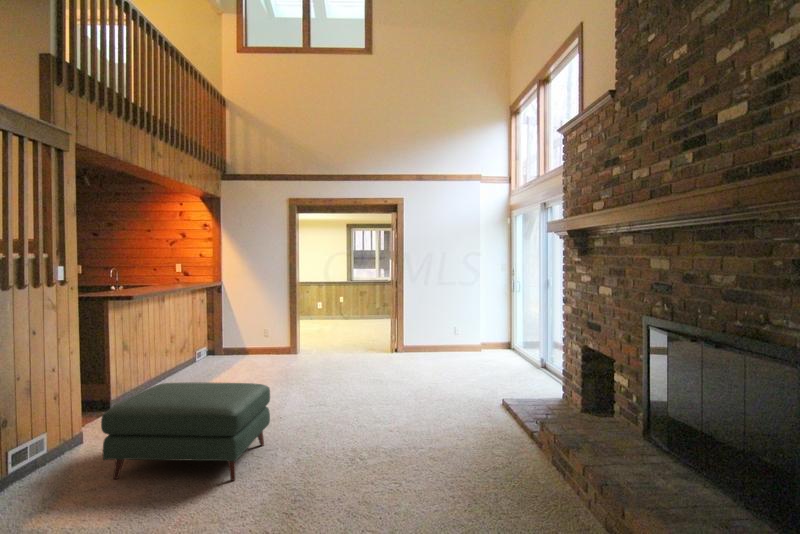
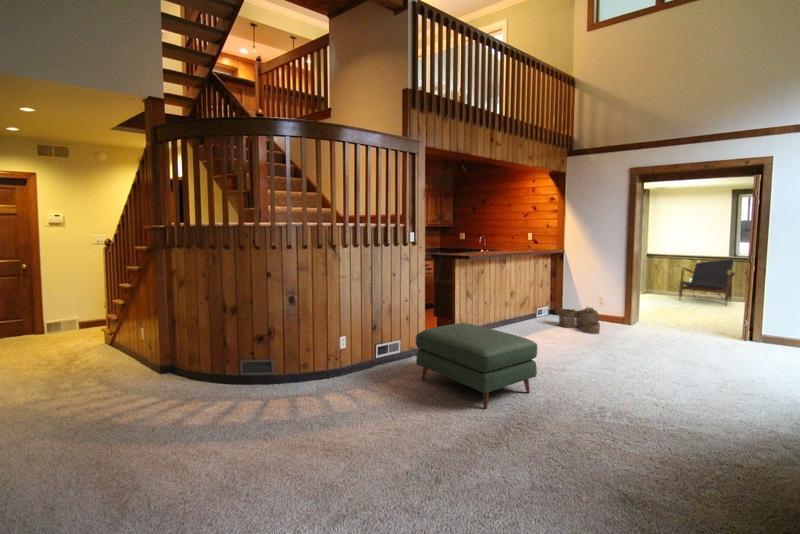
lounge chair: none [309,282,346,323] -> present [679,259,735,305]
woven basket: none [229,340,274,368] -> present [559,308,600,334]

